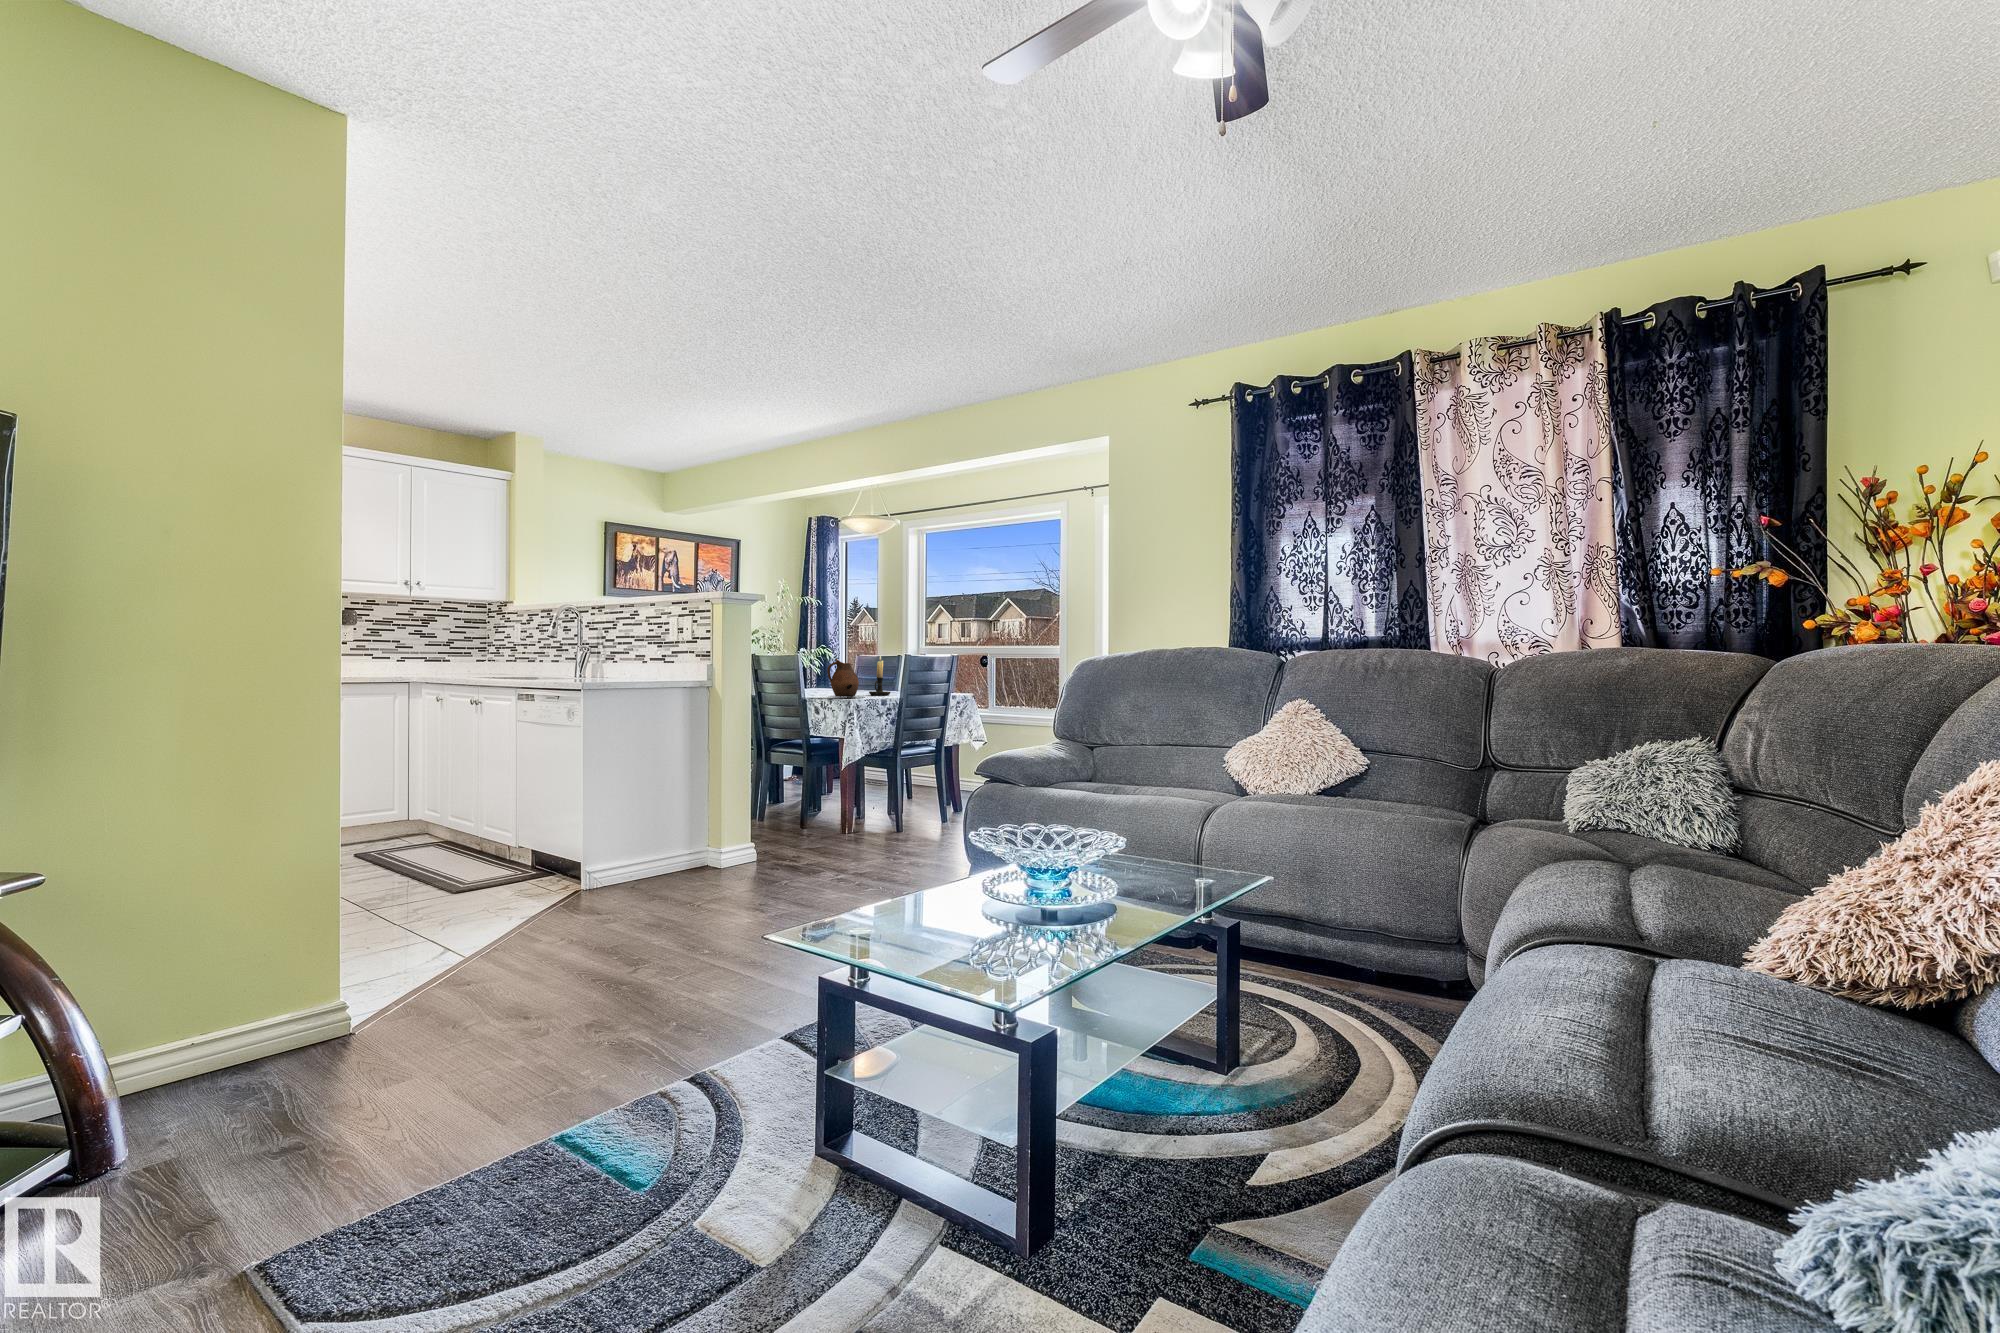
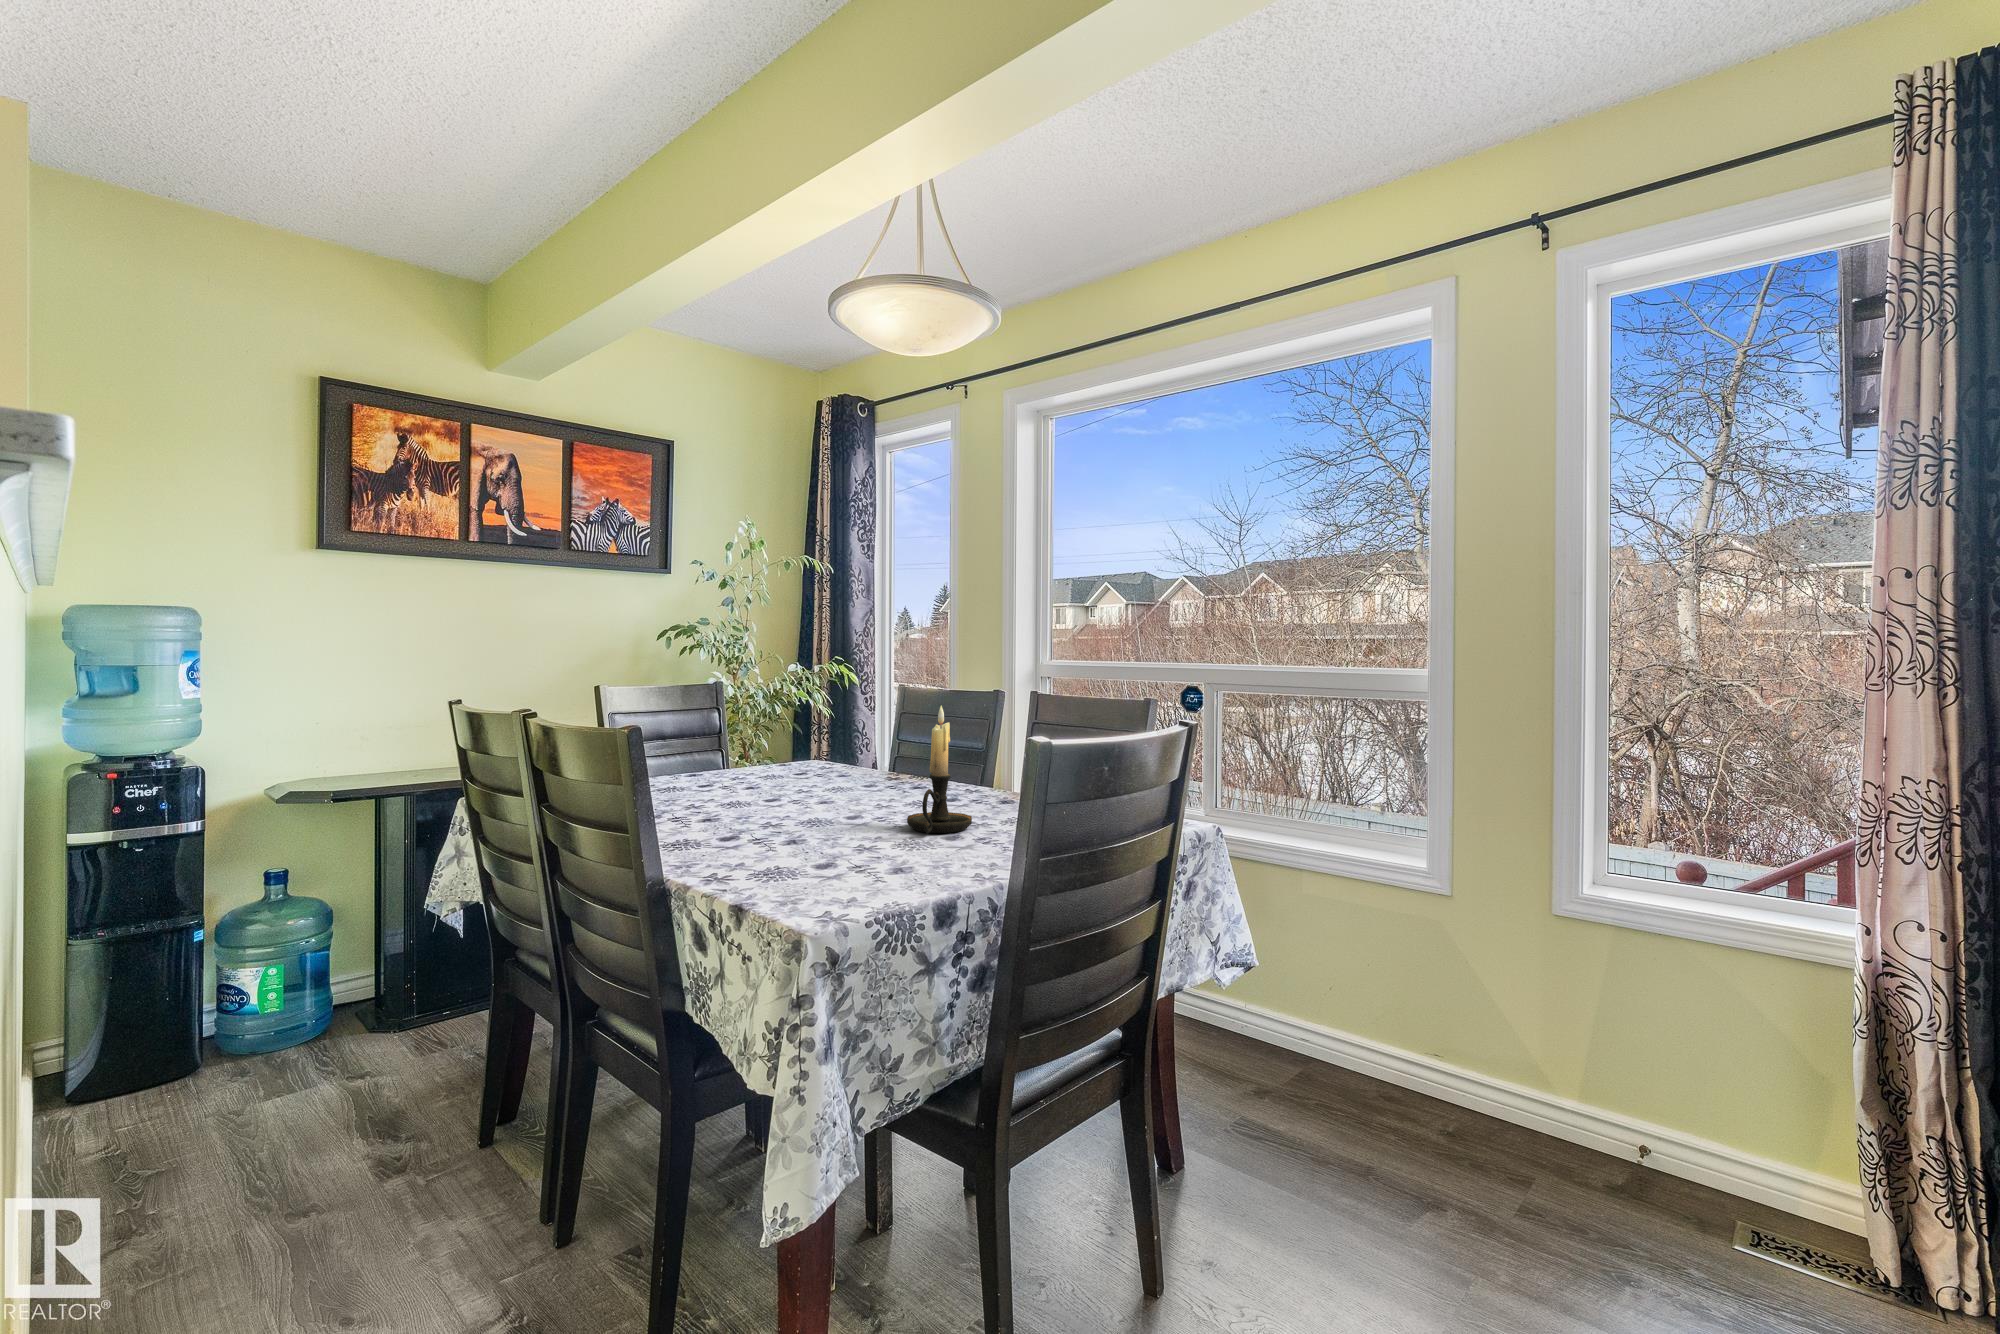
ceramic pitcher: present [827,659,859,697] -> none [751,734,882,884]

